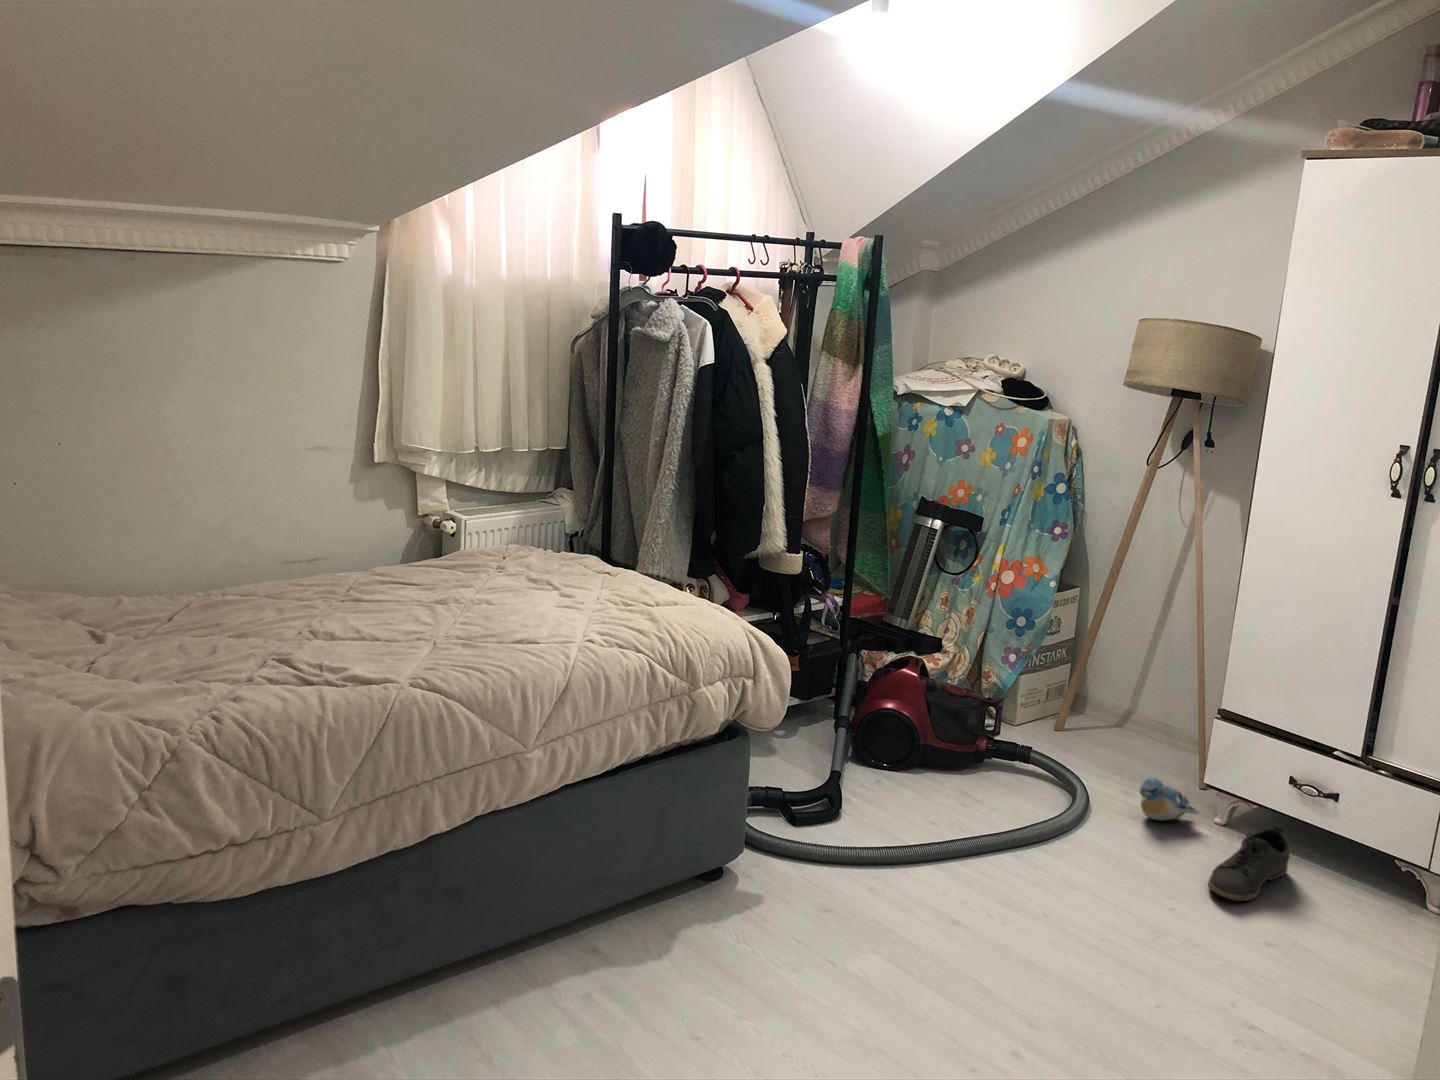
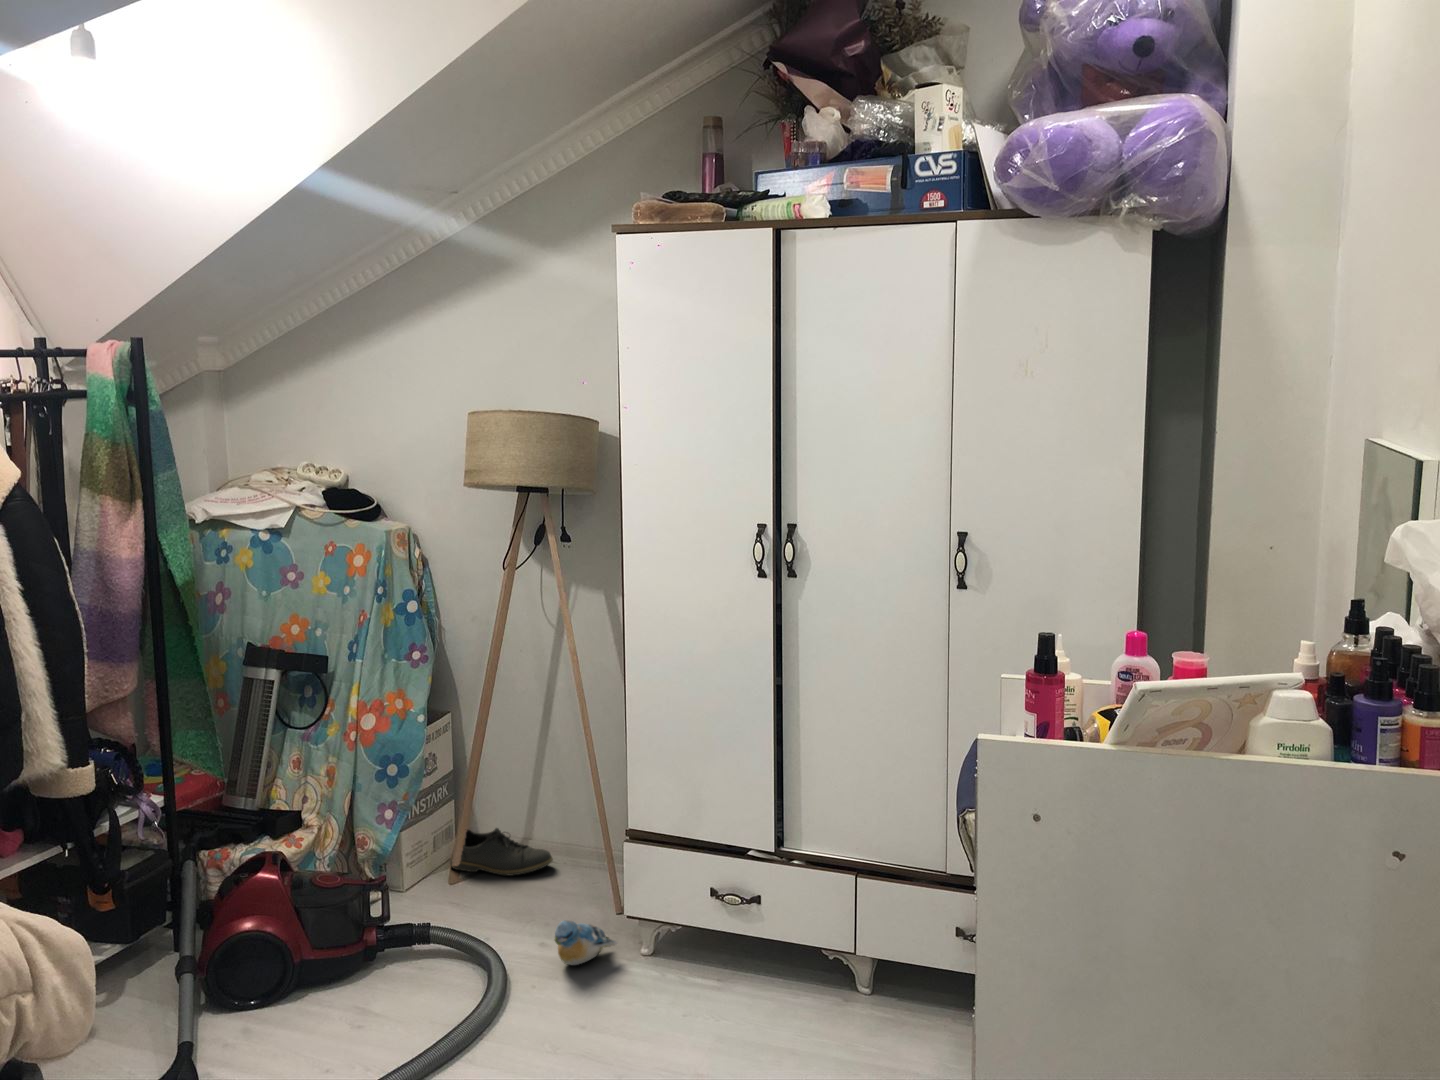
shoe: present [1208,827,1290,901] -> present [450,828,553,876]

